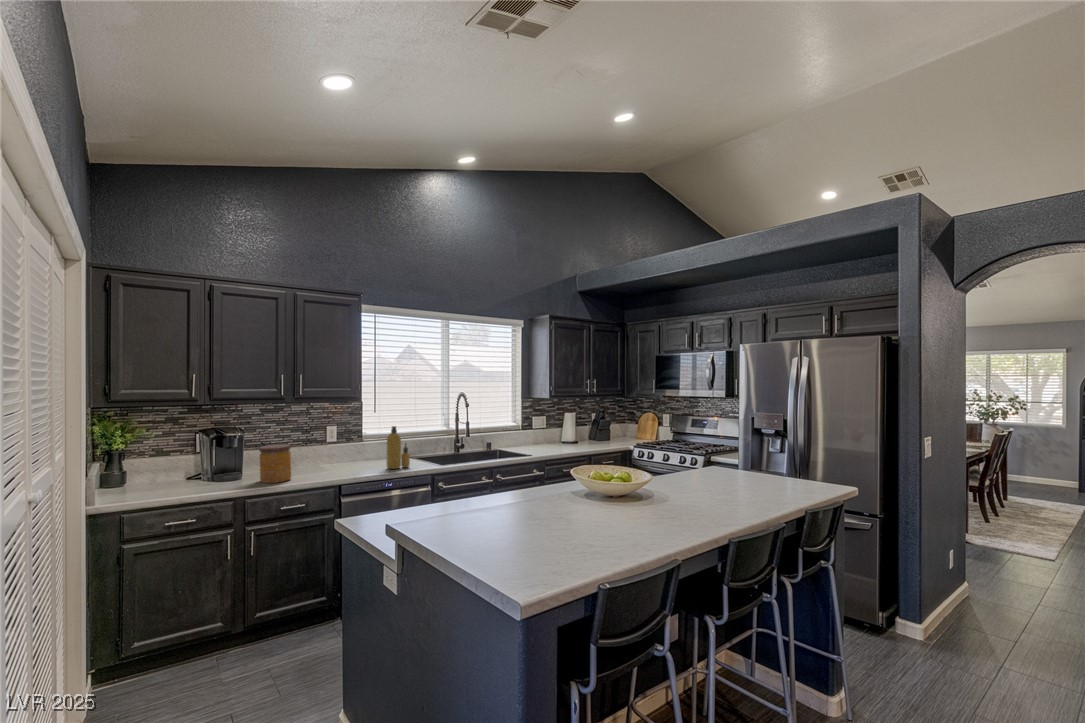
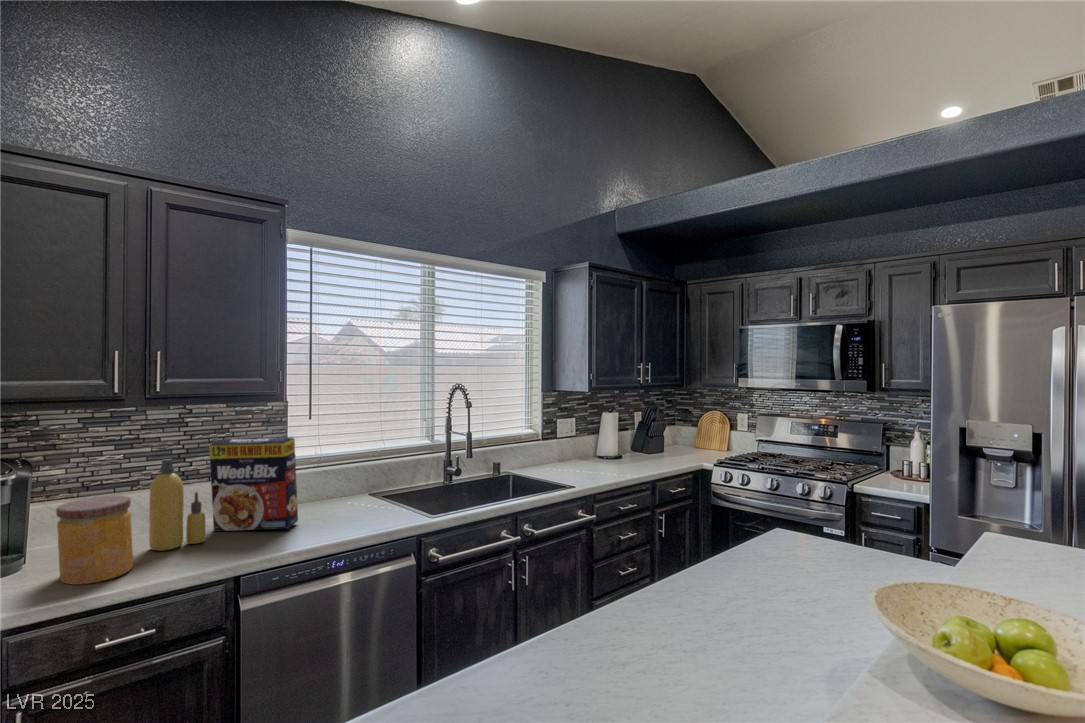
cereal box: none [323,420,368,469] -> present [209,437,298,532]
bottle: present [387,426,410,469] -> present [149,459,206,551]

